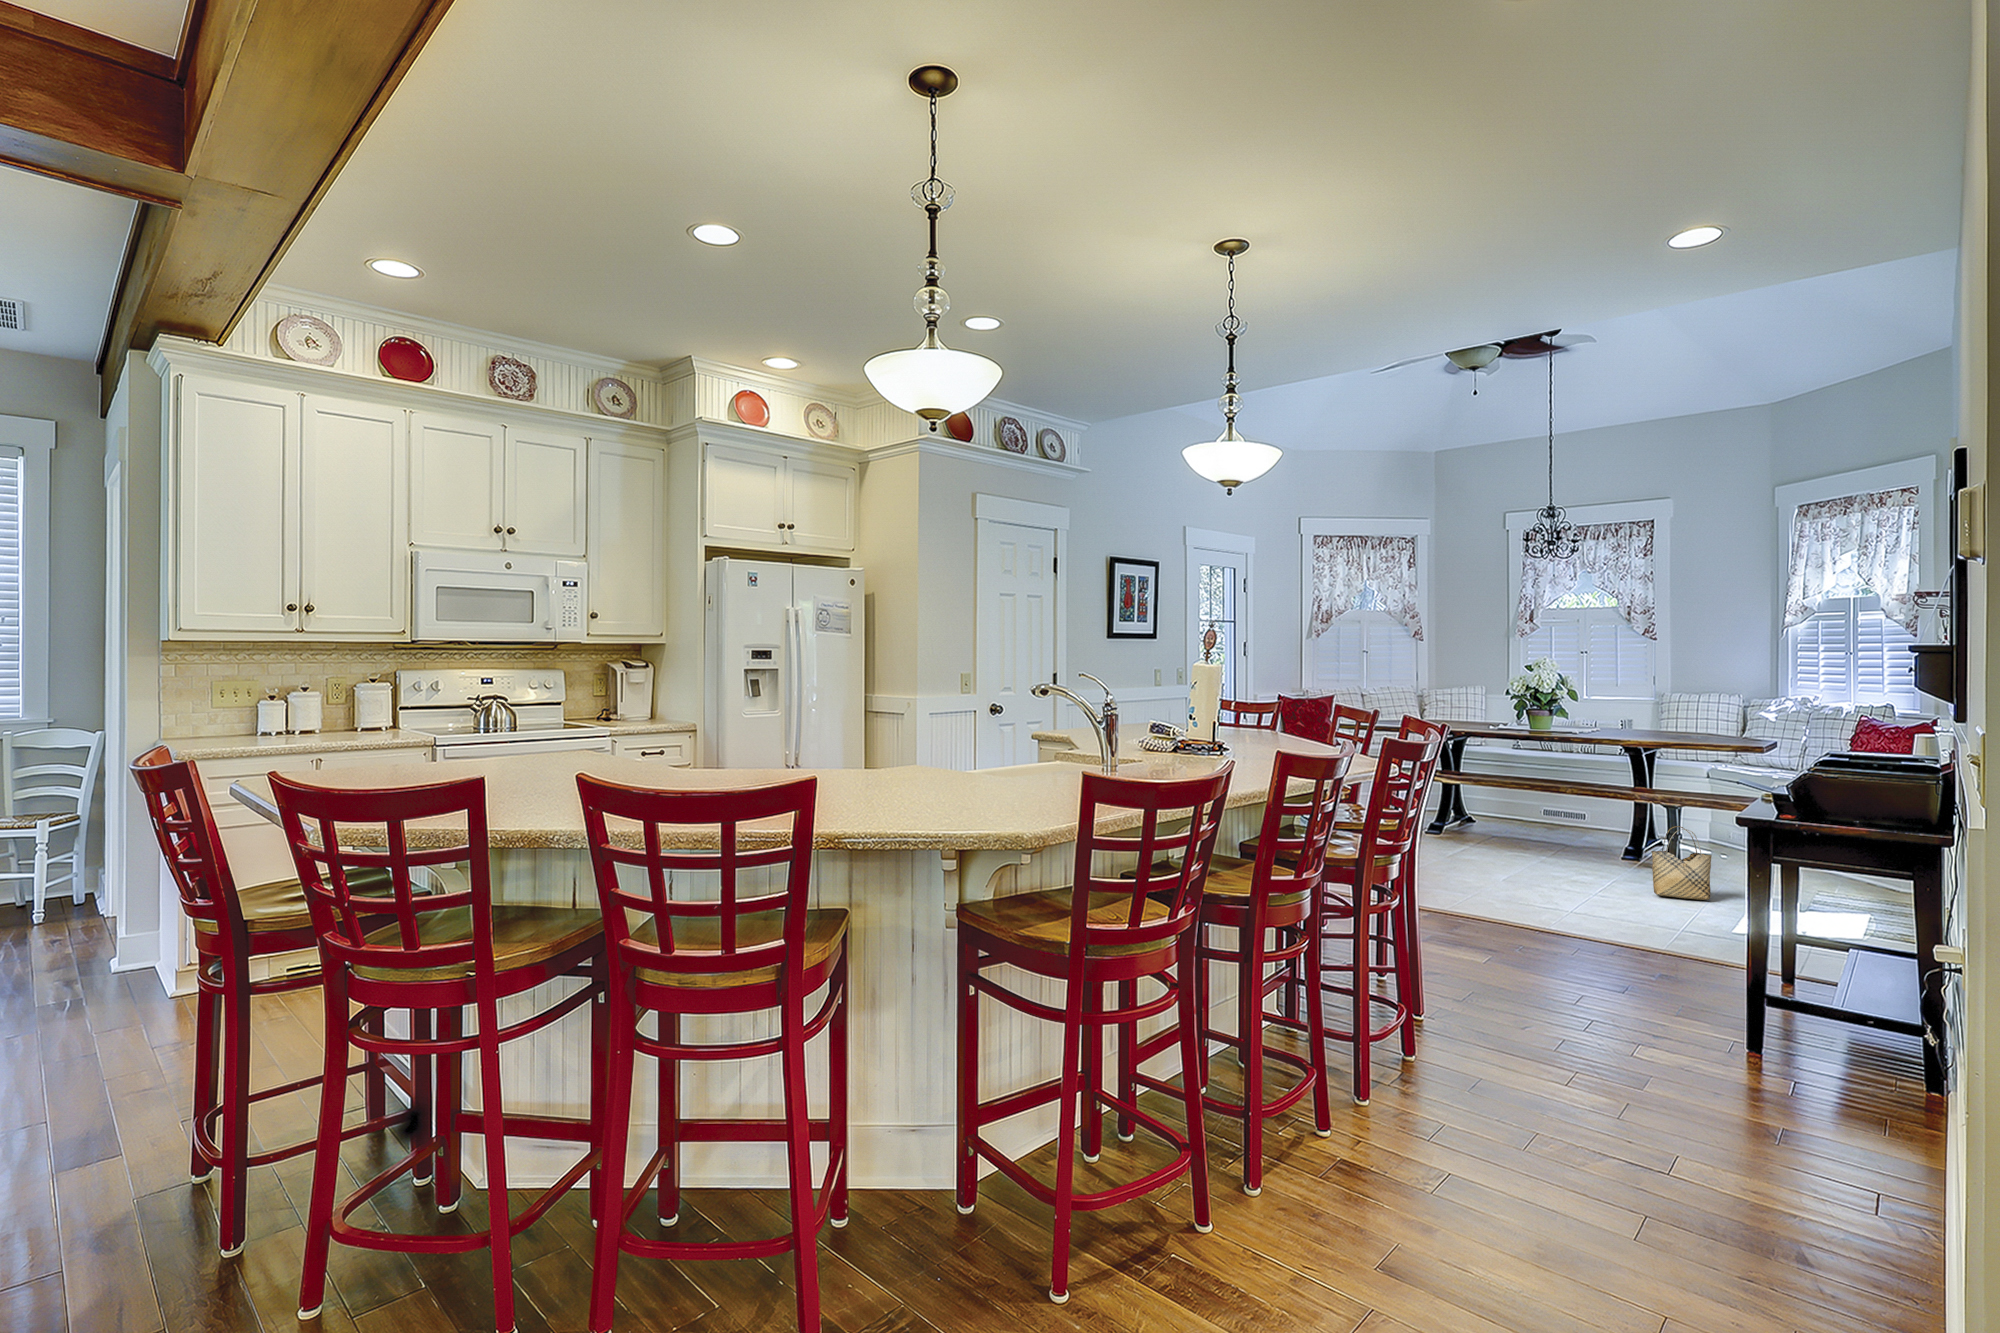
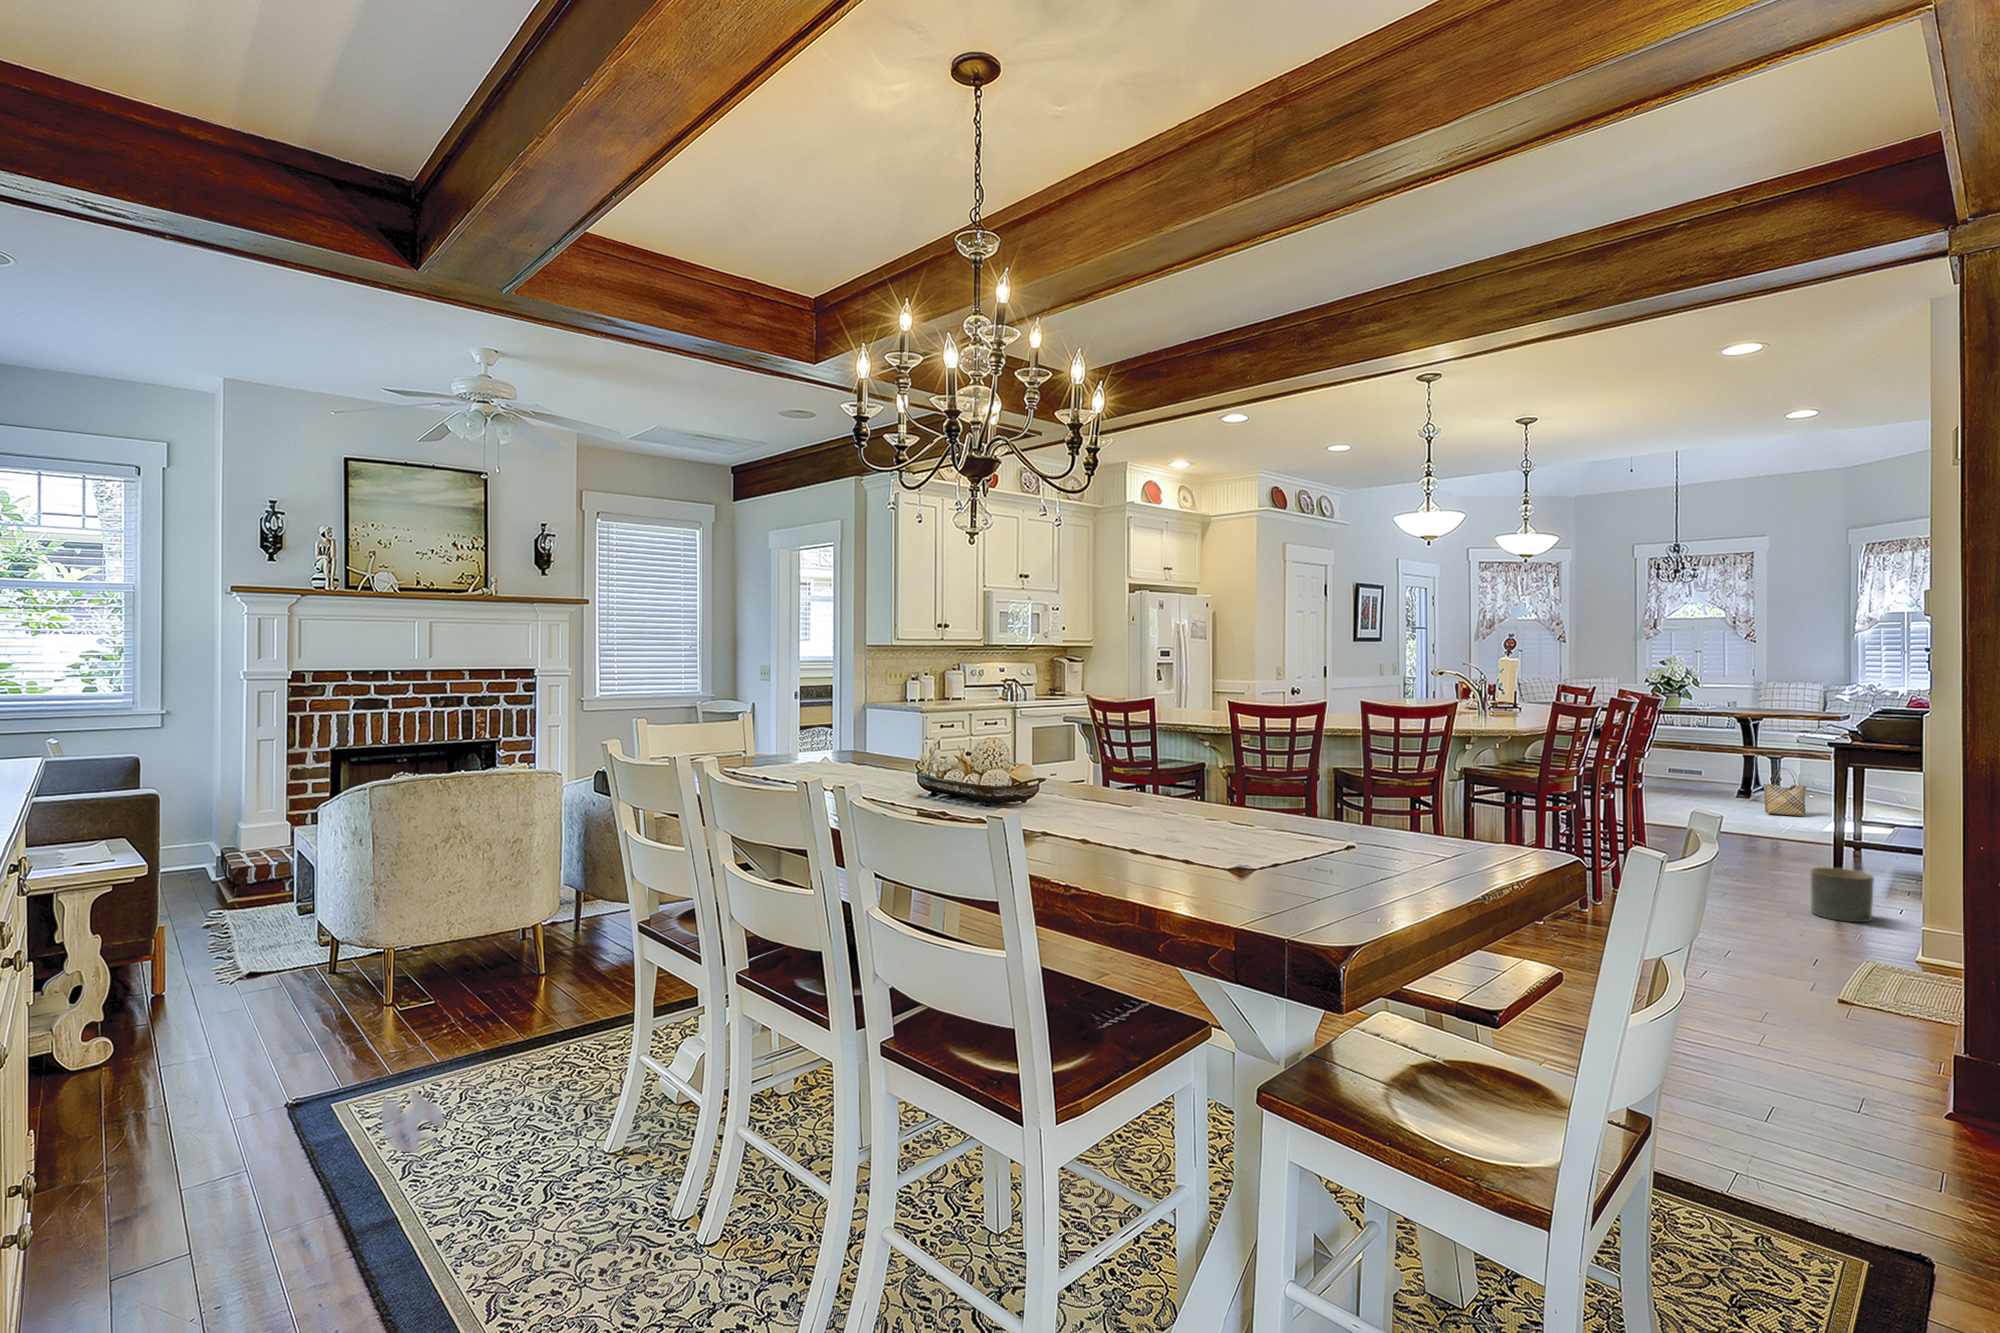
planter: none [1683,1114,1815,1263] -> present [1811,867,1874,922]

